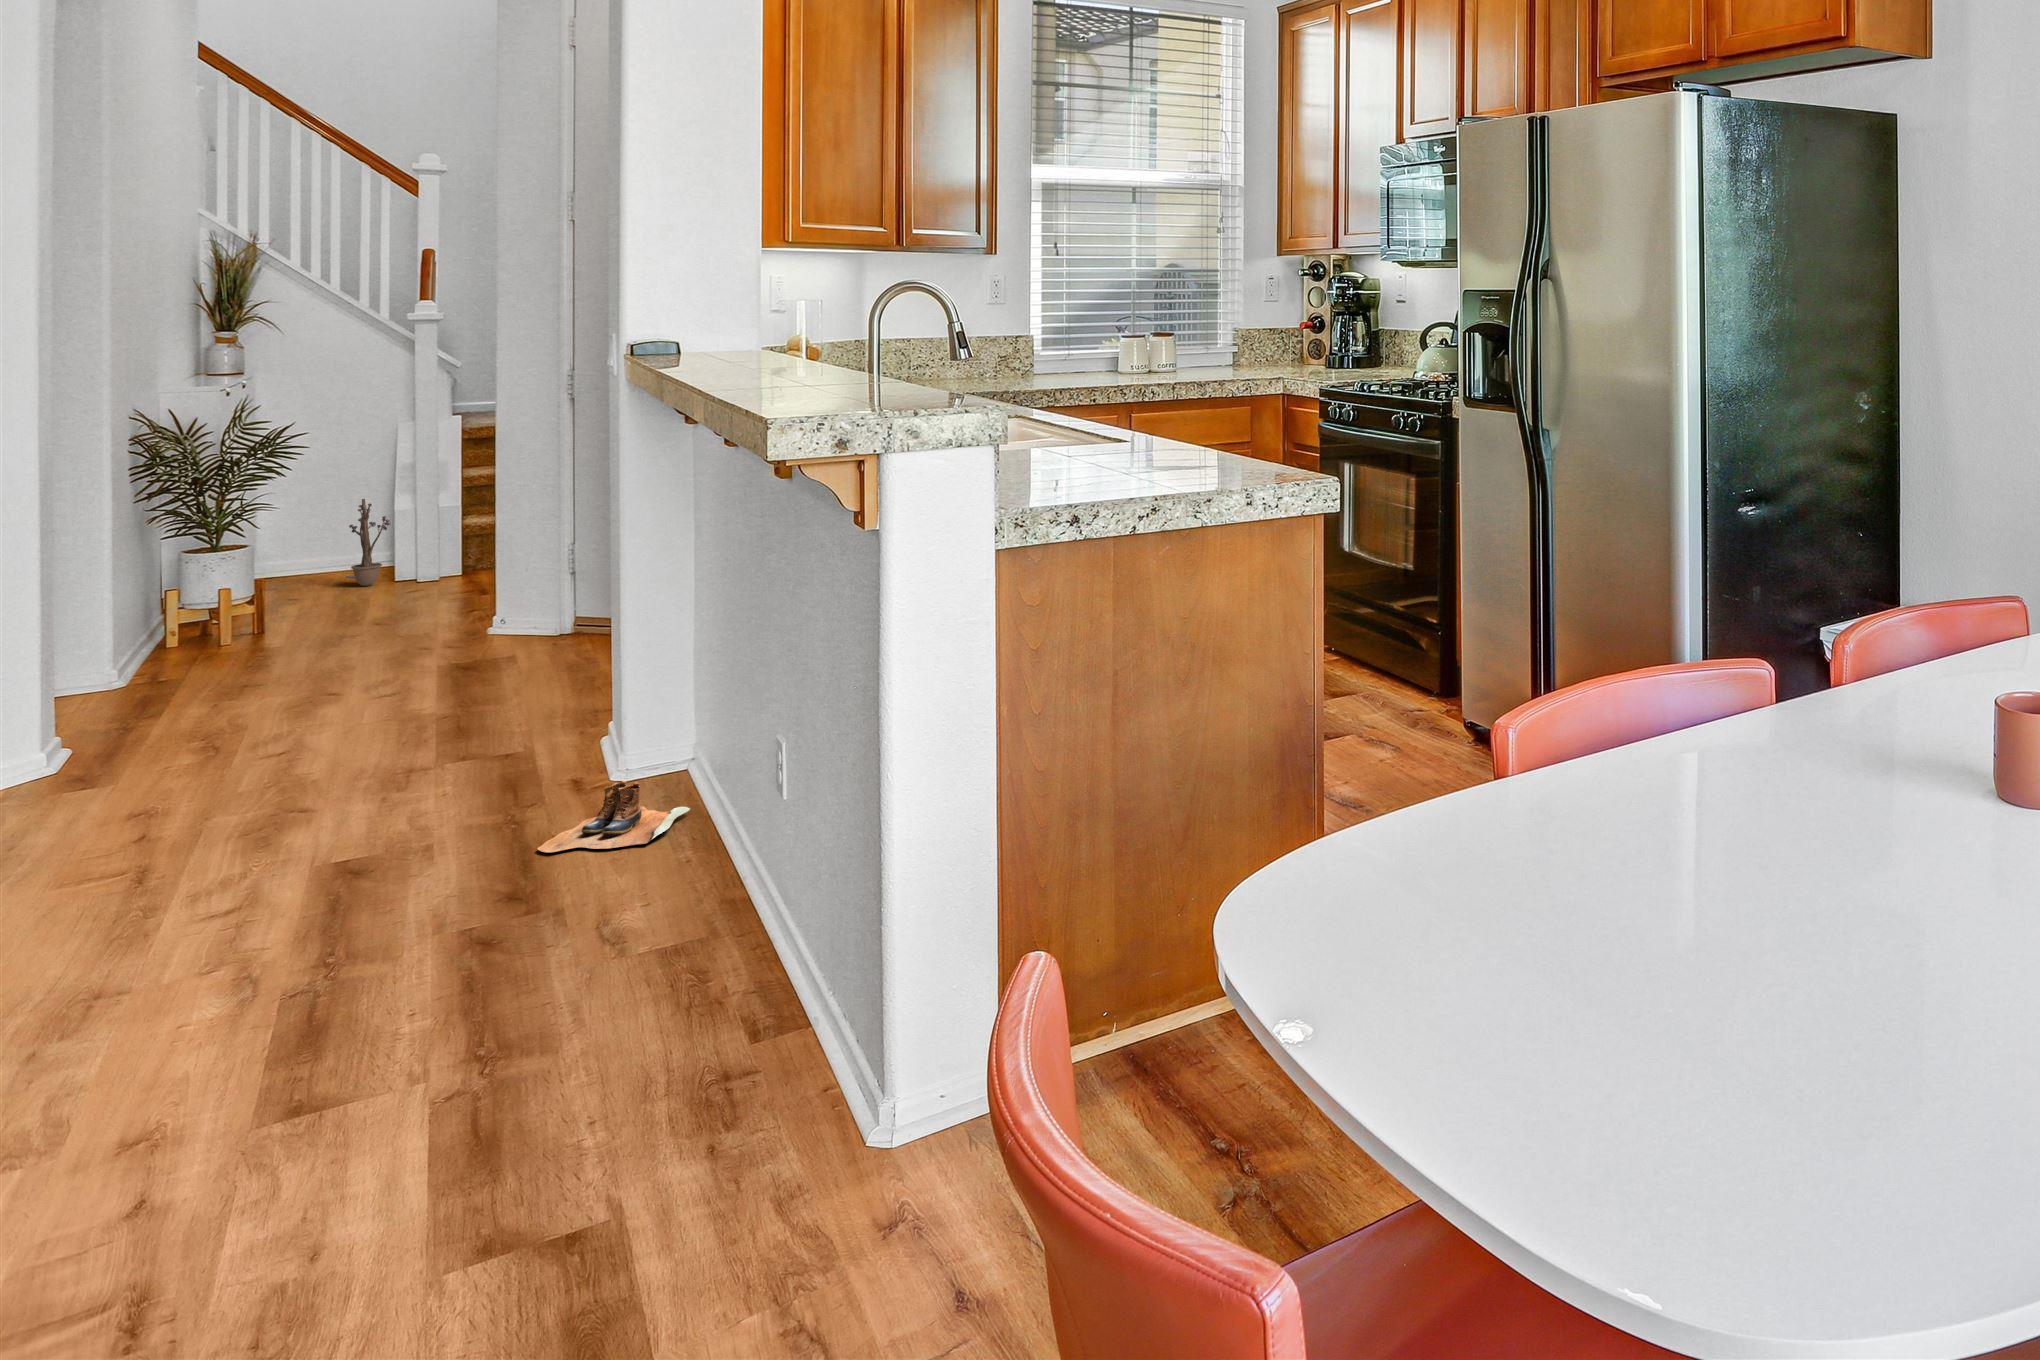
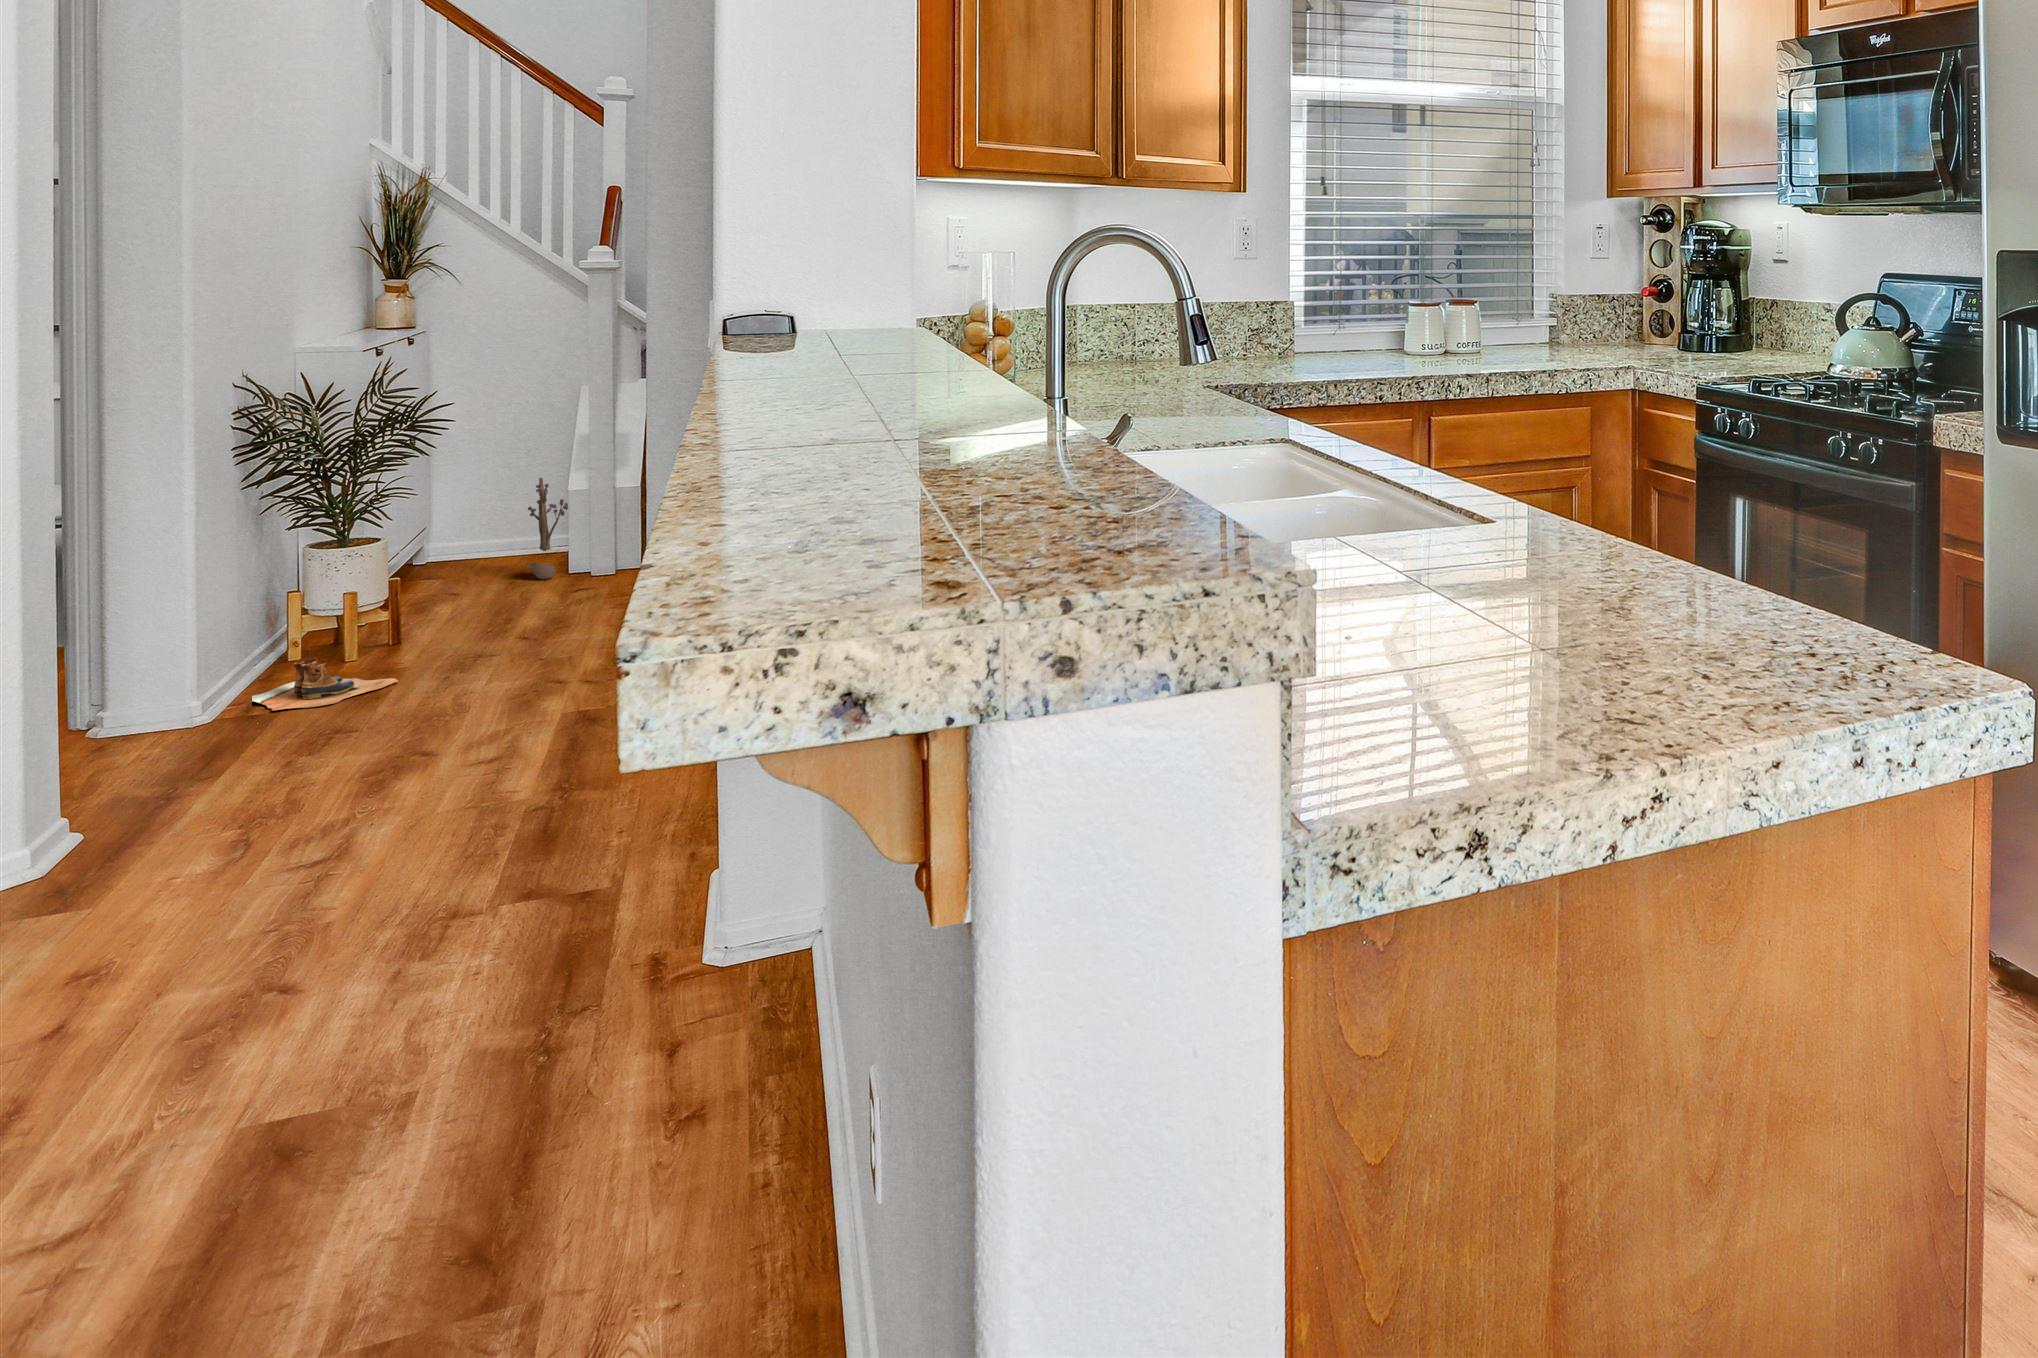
boots: present [537,781,690,853] -> present [252,658,398,710]

